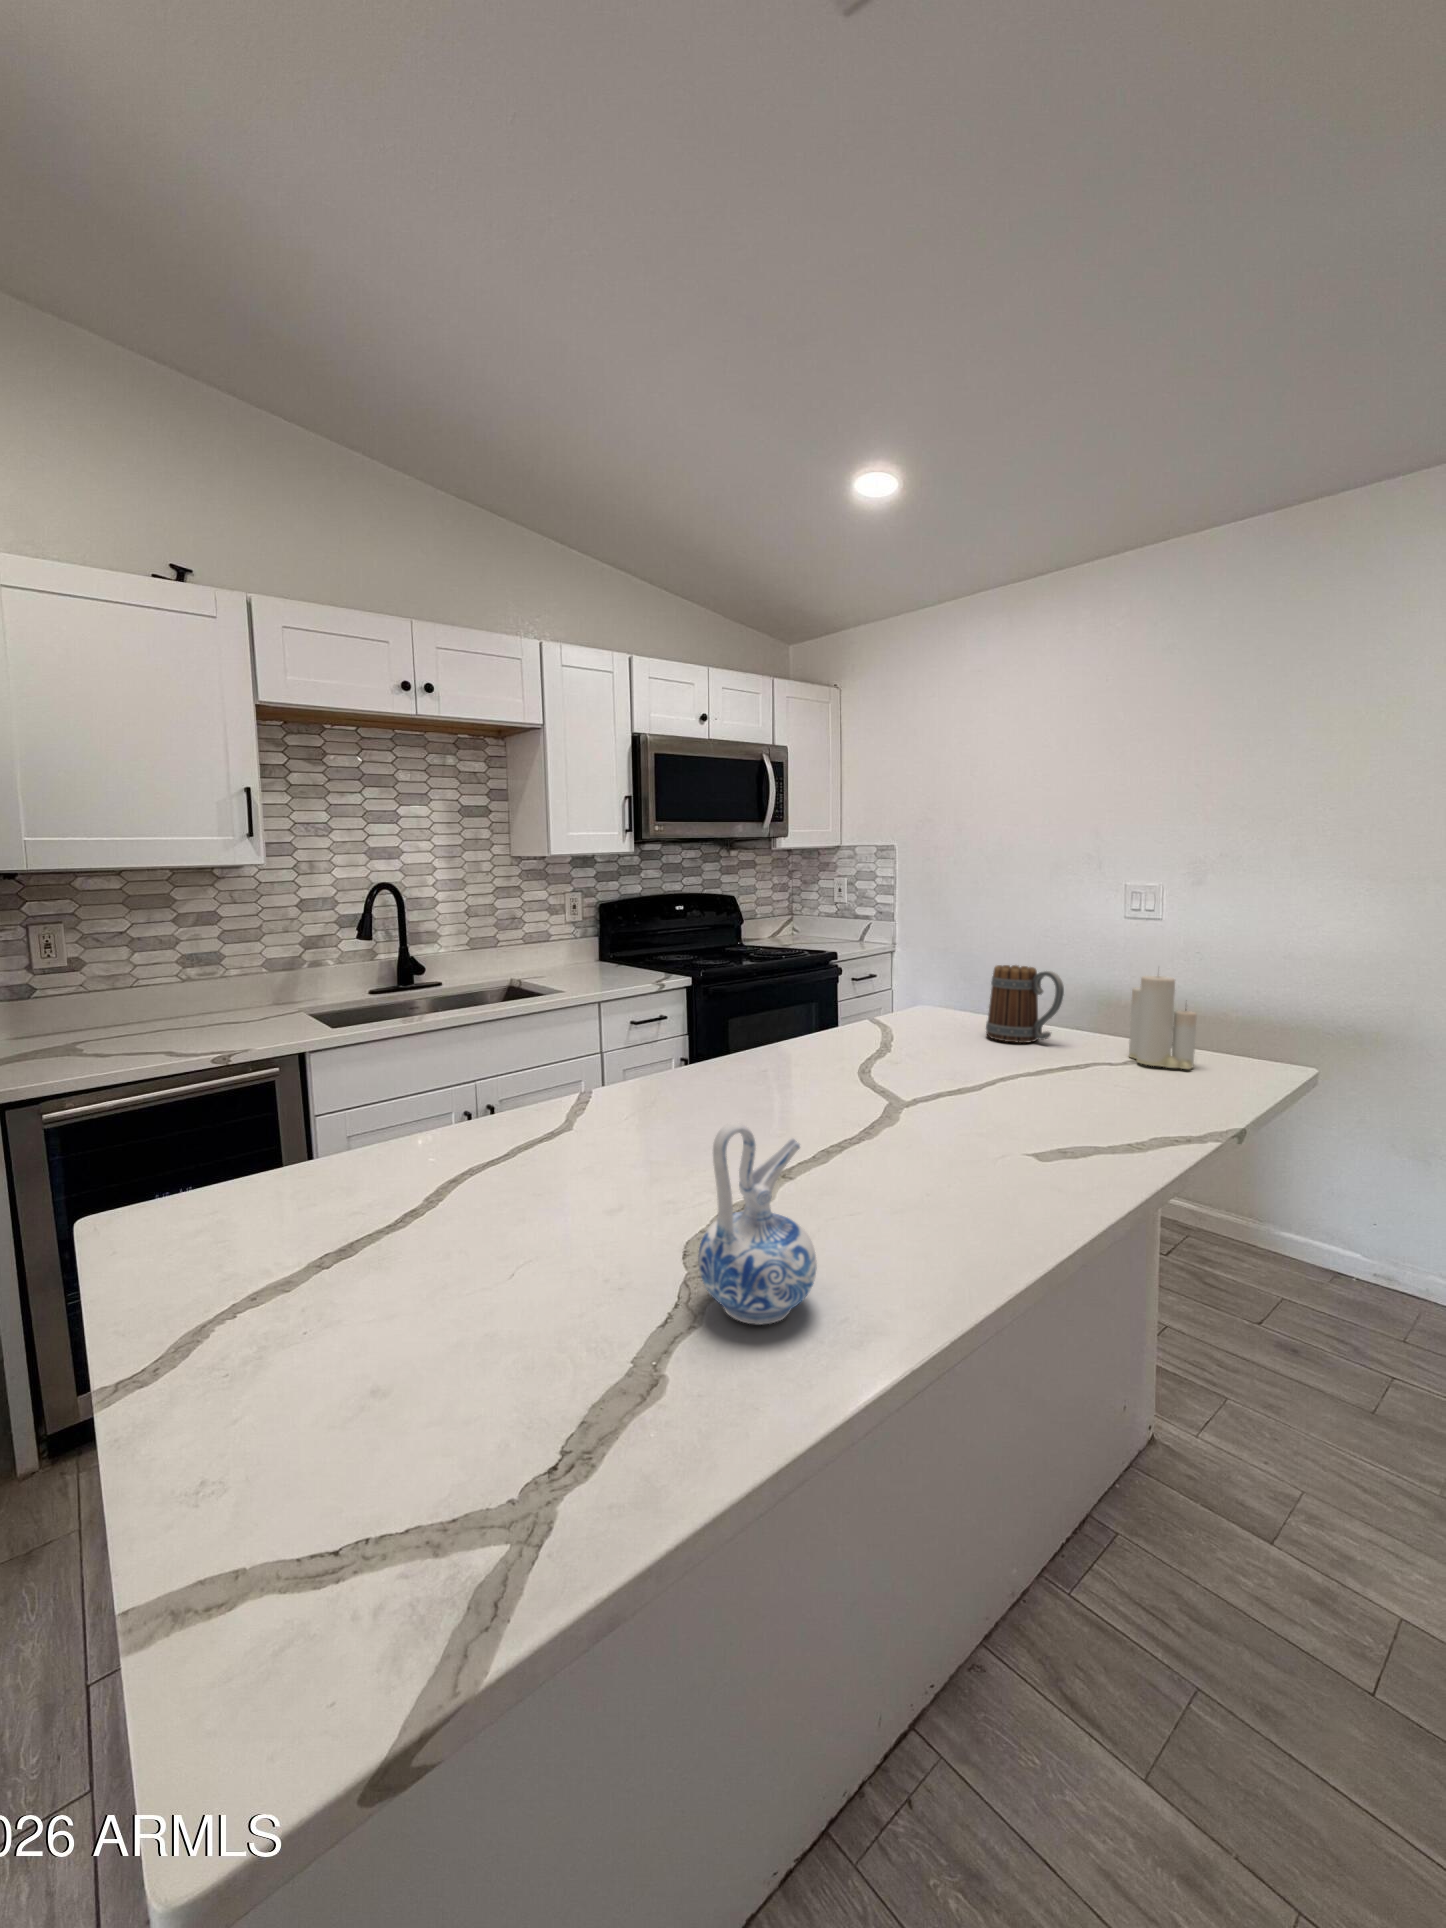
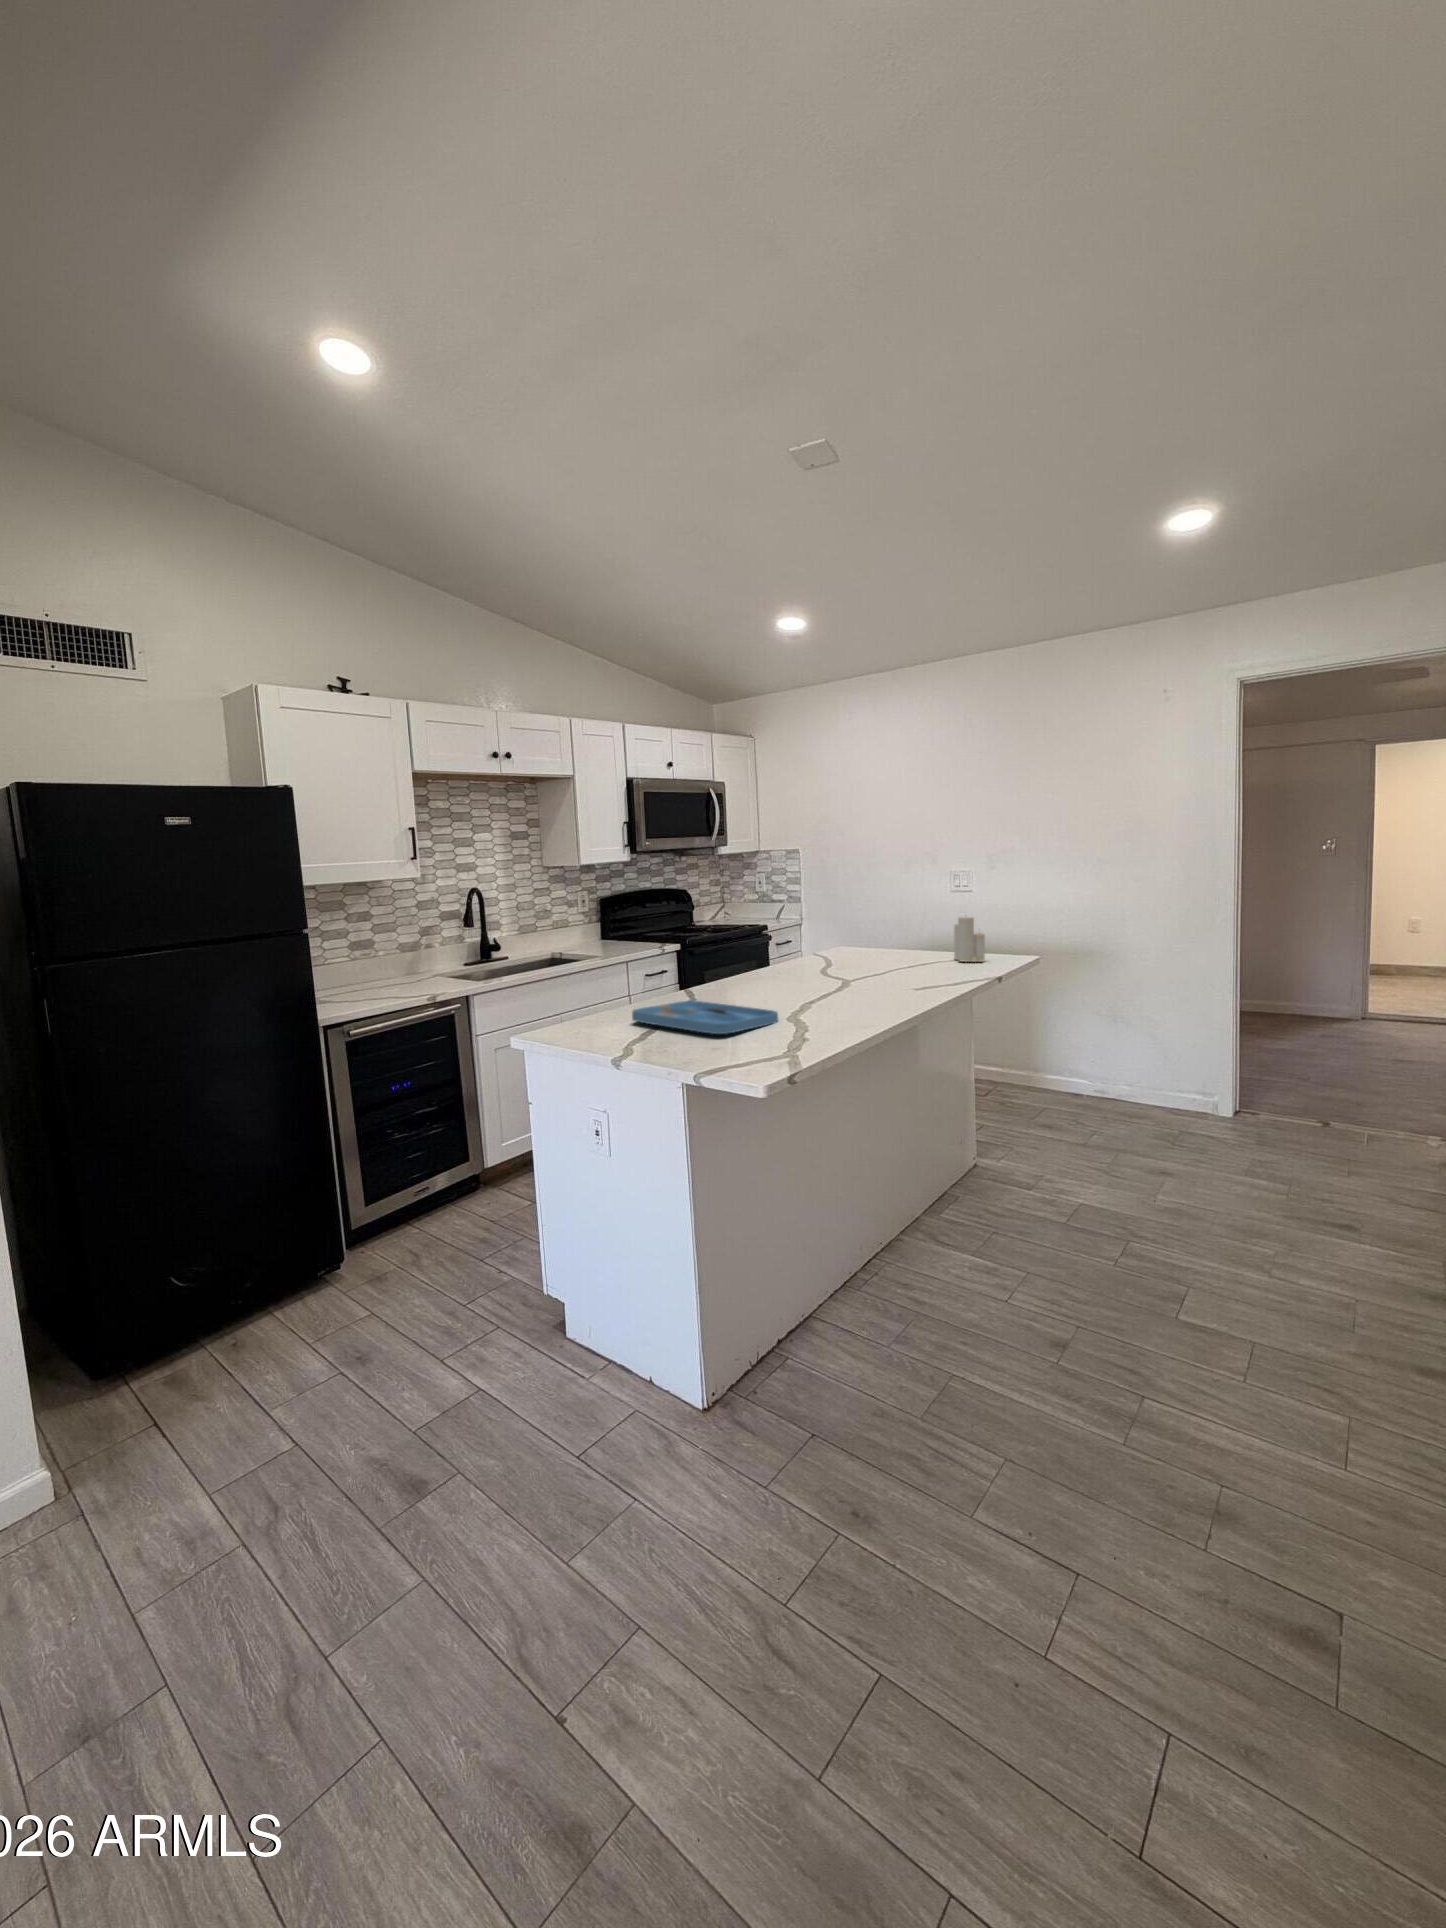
mug: present [986,965,1064,1043] -> none [881,917,921,958]
ceramic pitcher: present [698,1122,817,1325] -> none [805,959,848,1030]
tray: none [361,1138,668,1302] -> present [632,1001,778,1034]

